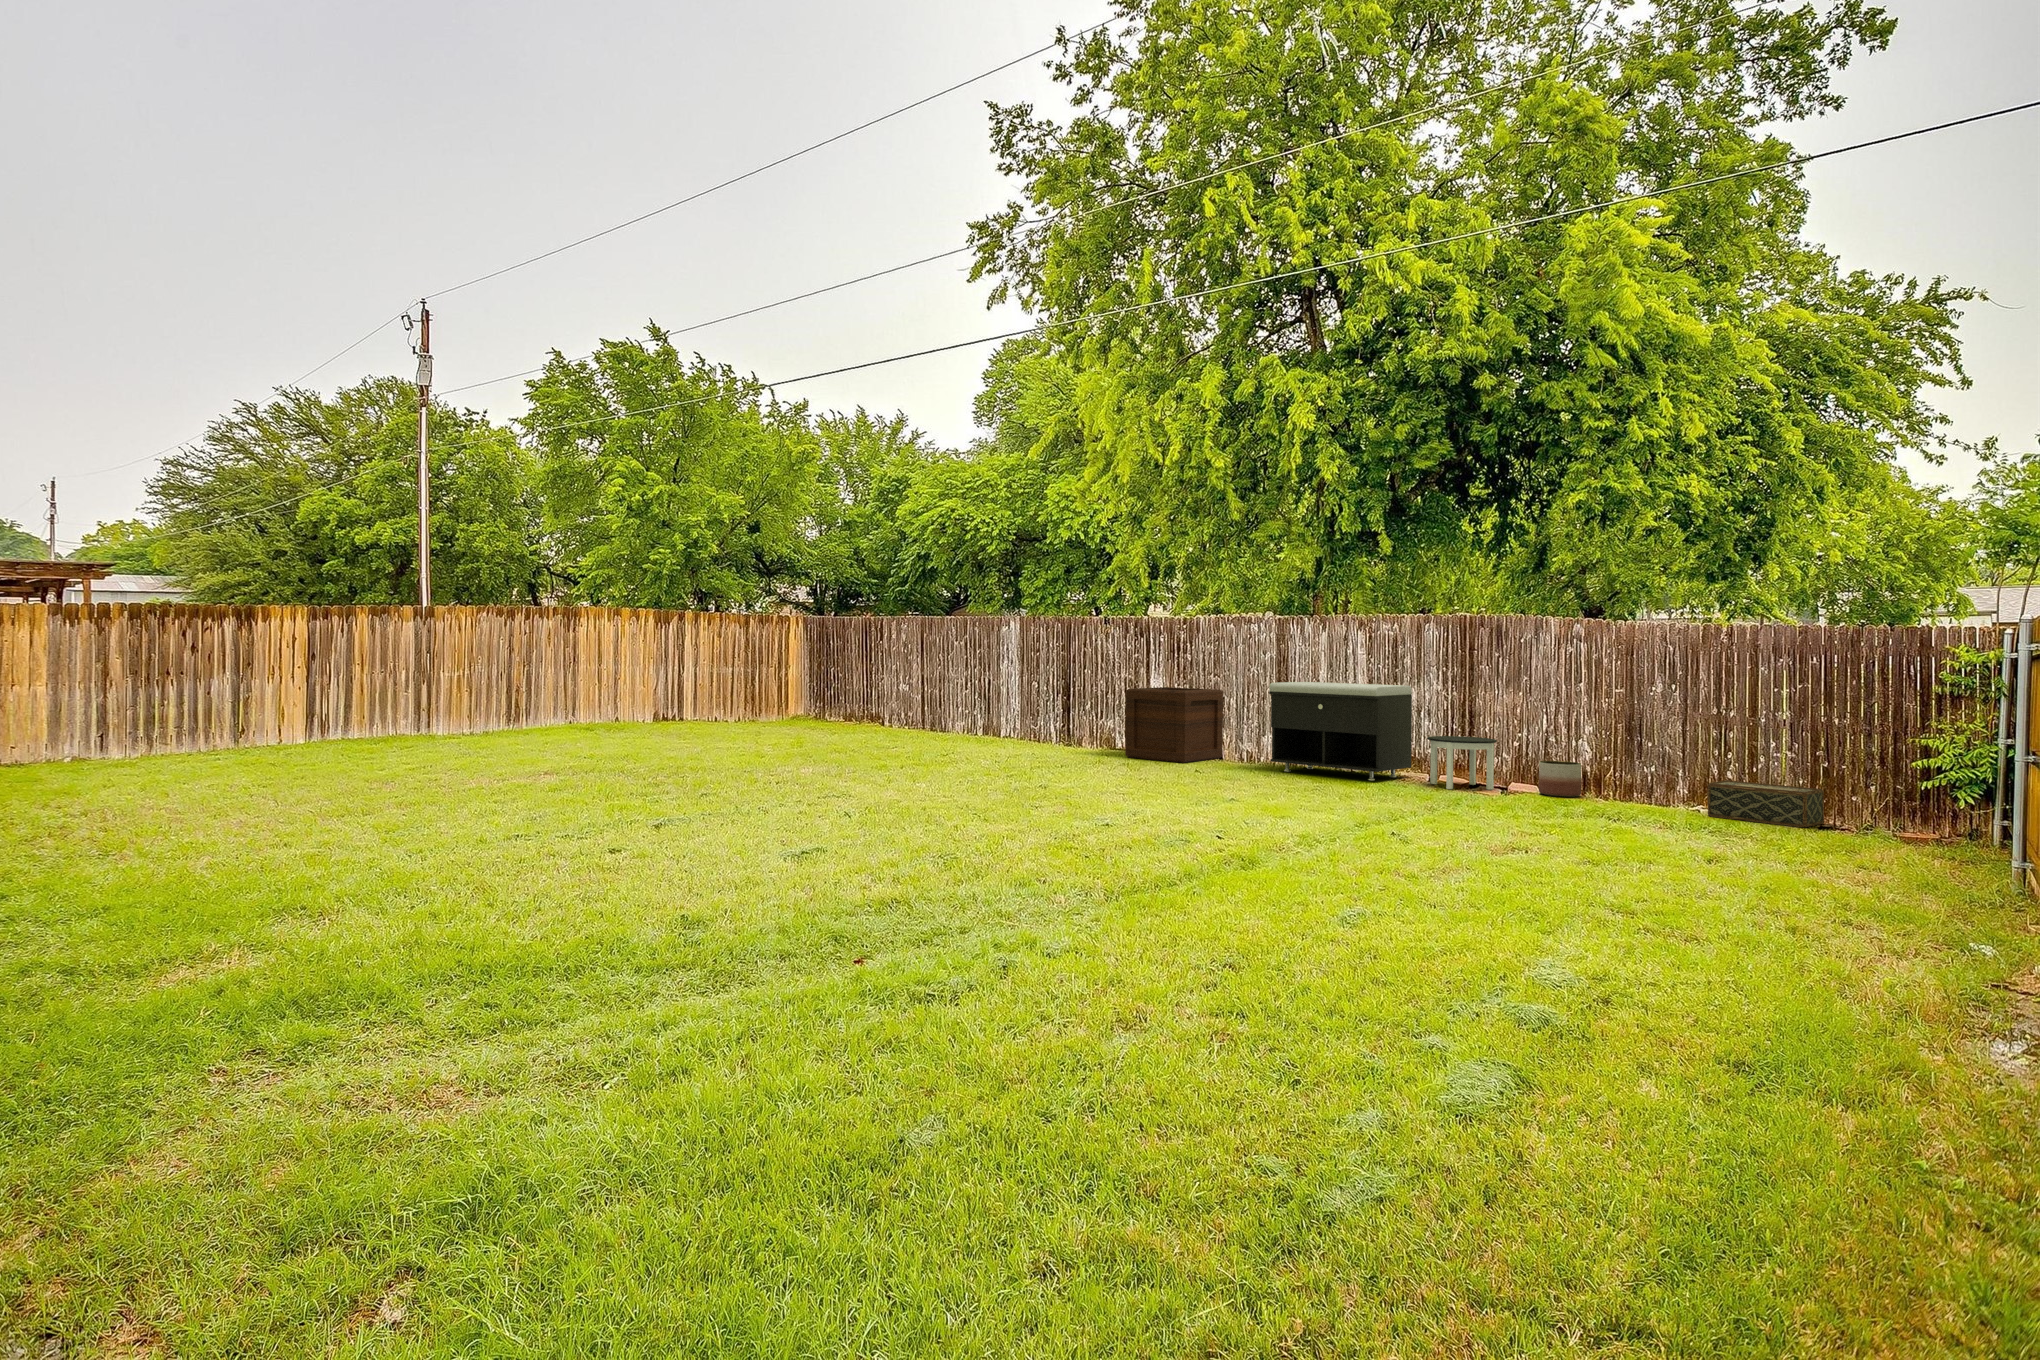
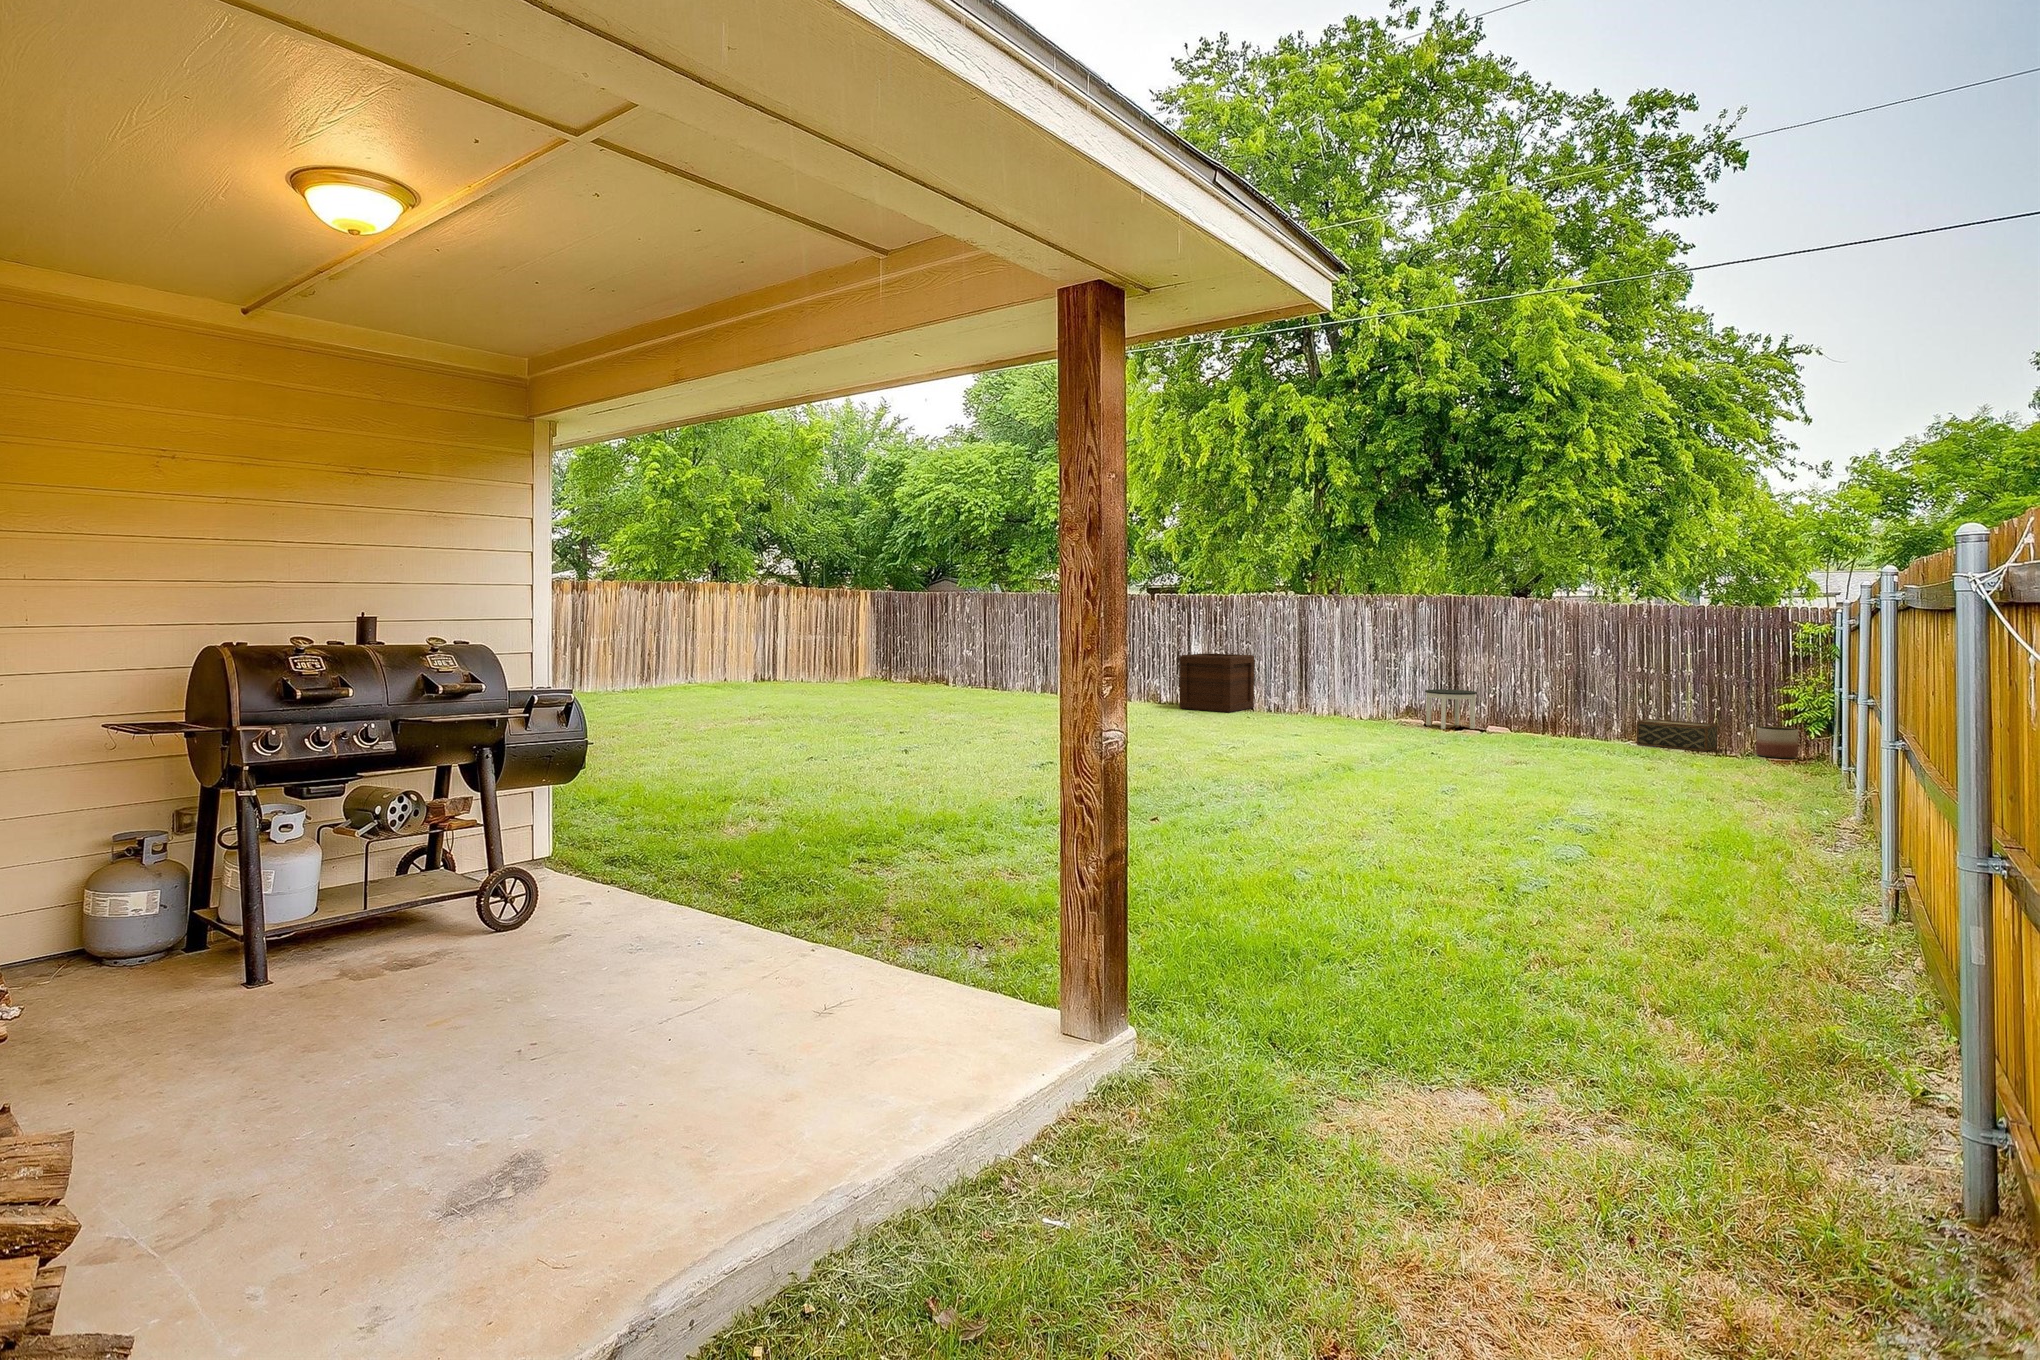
storage bench: present [1269,682,1412,781] -> none [1300,649,1409,724]
planter: present [1539,761,1581,797] -> present [1756,727,1798,759]

